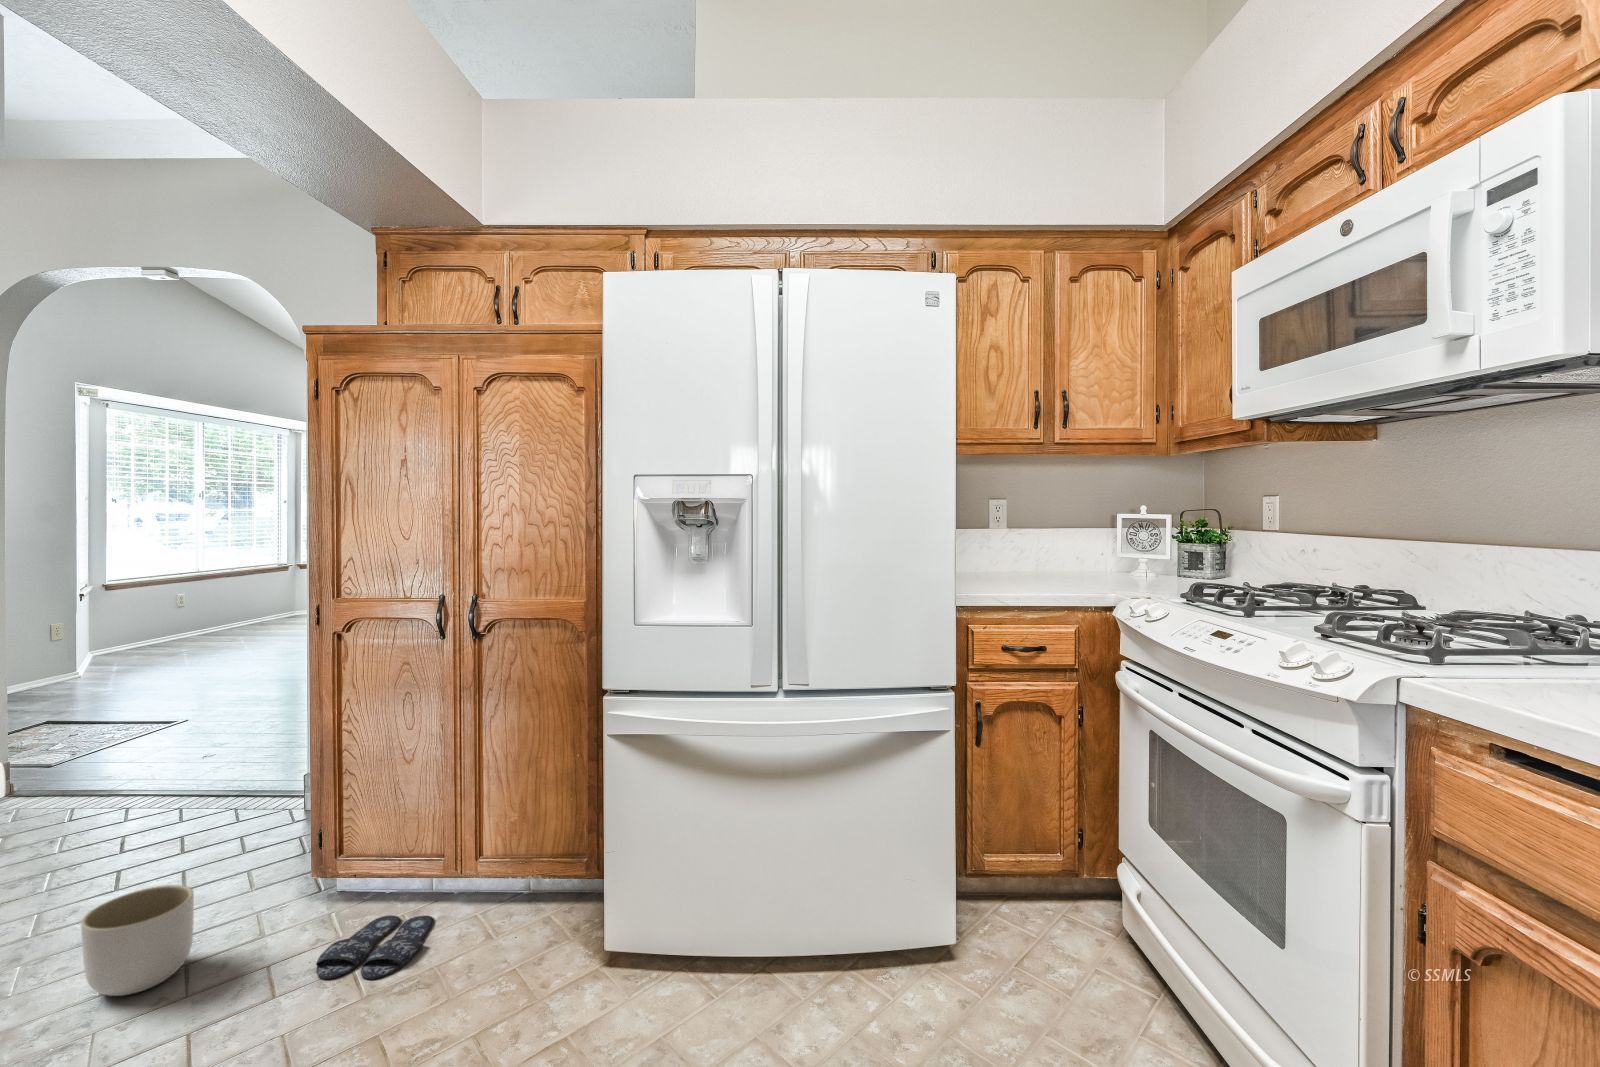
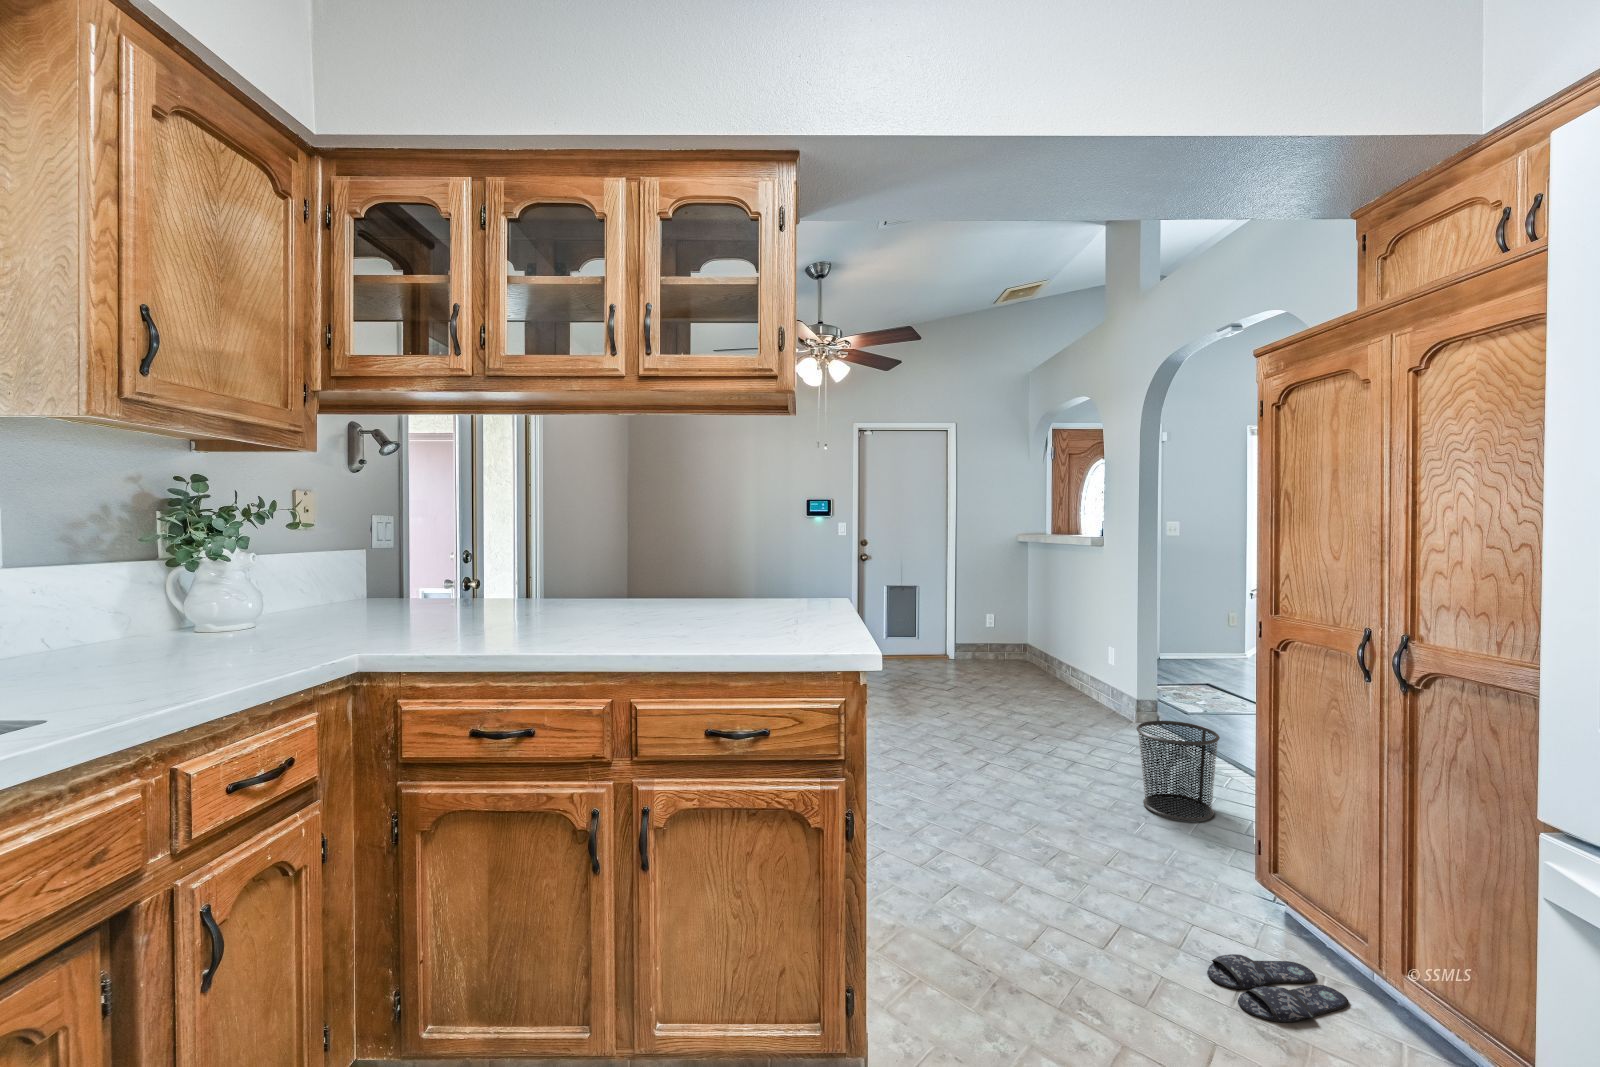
waste bin: none [78,752,201,881] -> present [1136,721,1220,821]
planter: present [81,885,194,996] -> none [1077,818,1147,898]

